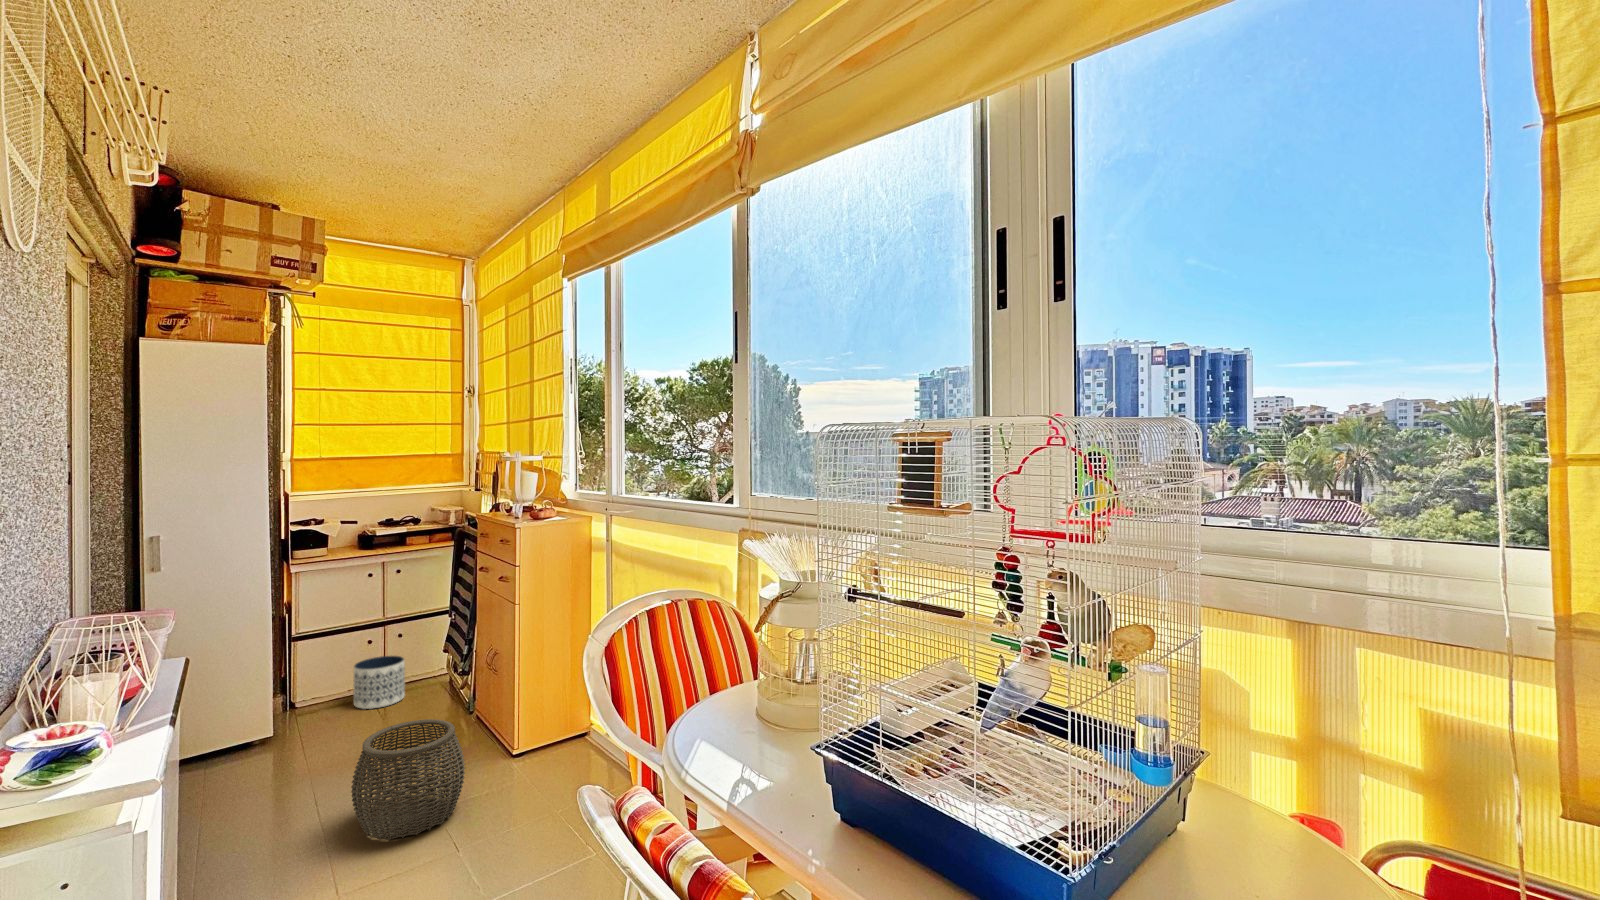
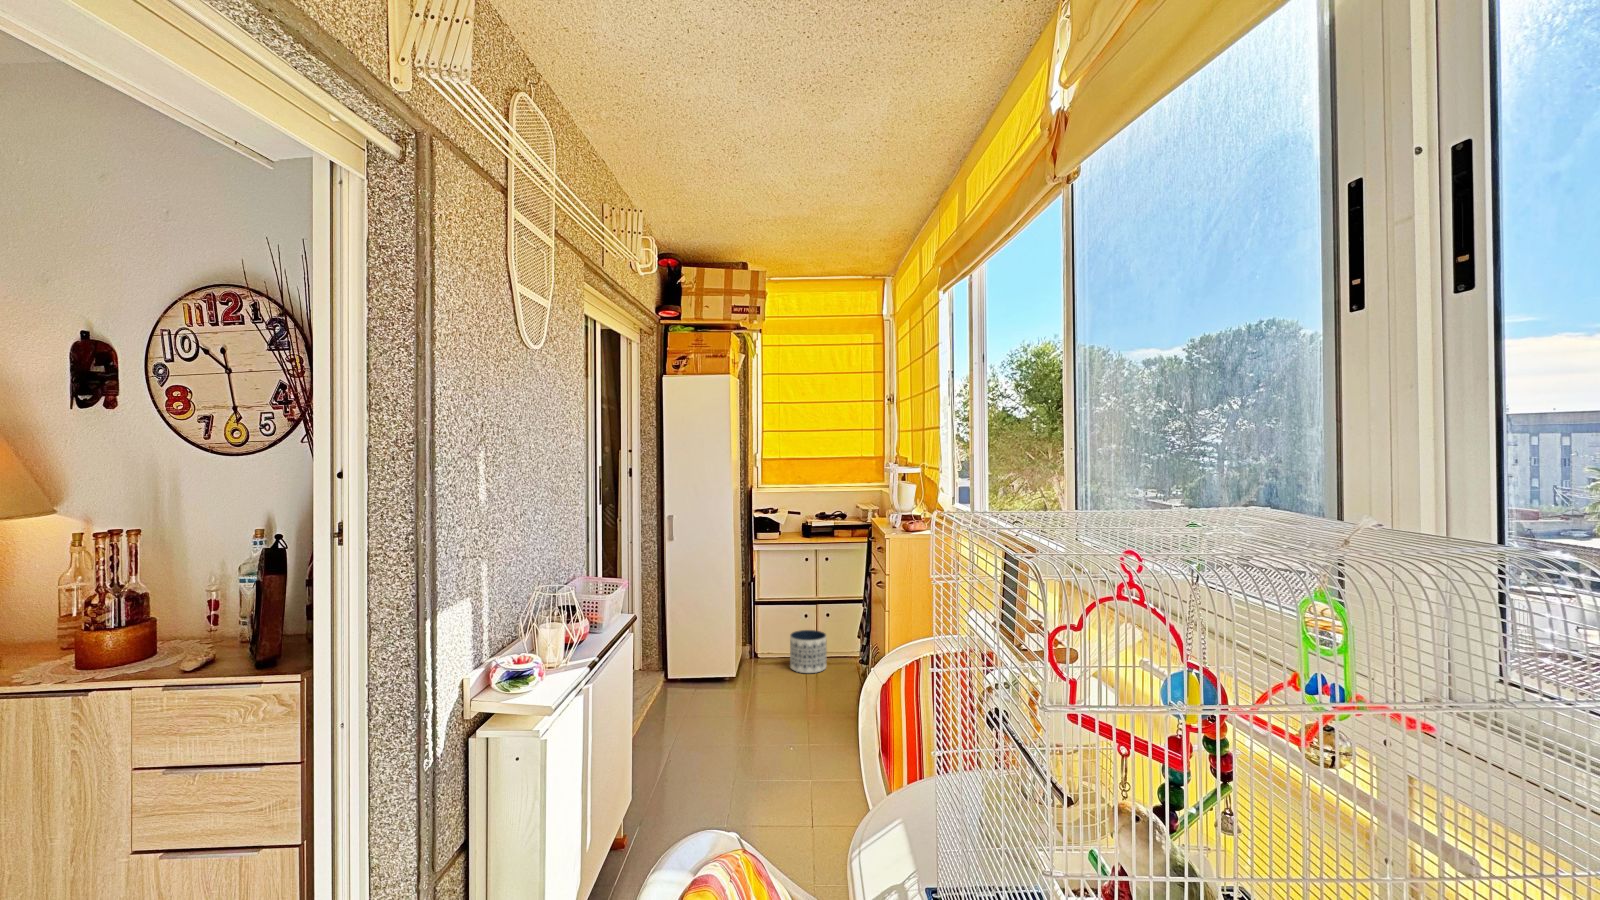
woven basket: present [351,719,465,840] -> none [748,694,831,791]

